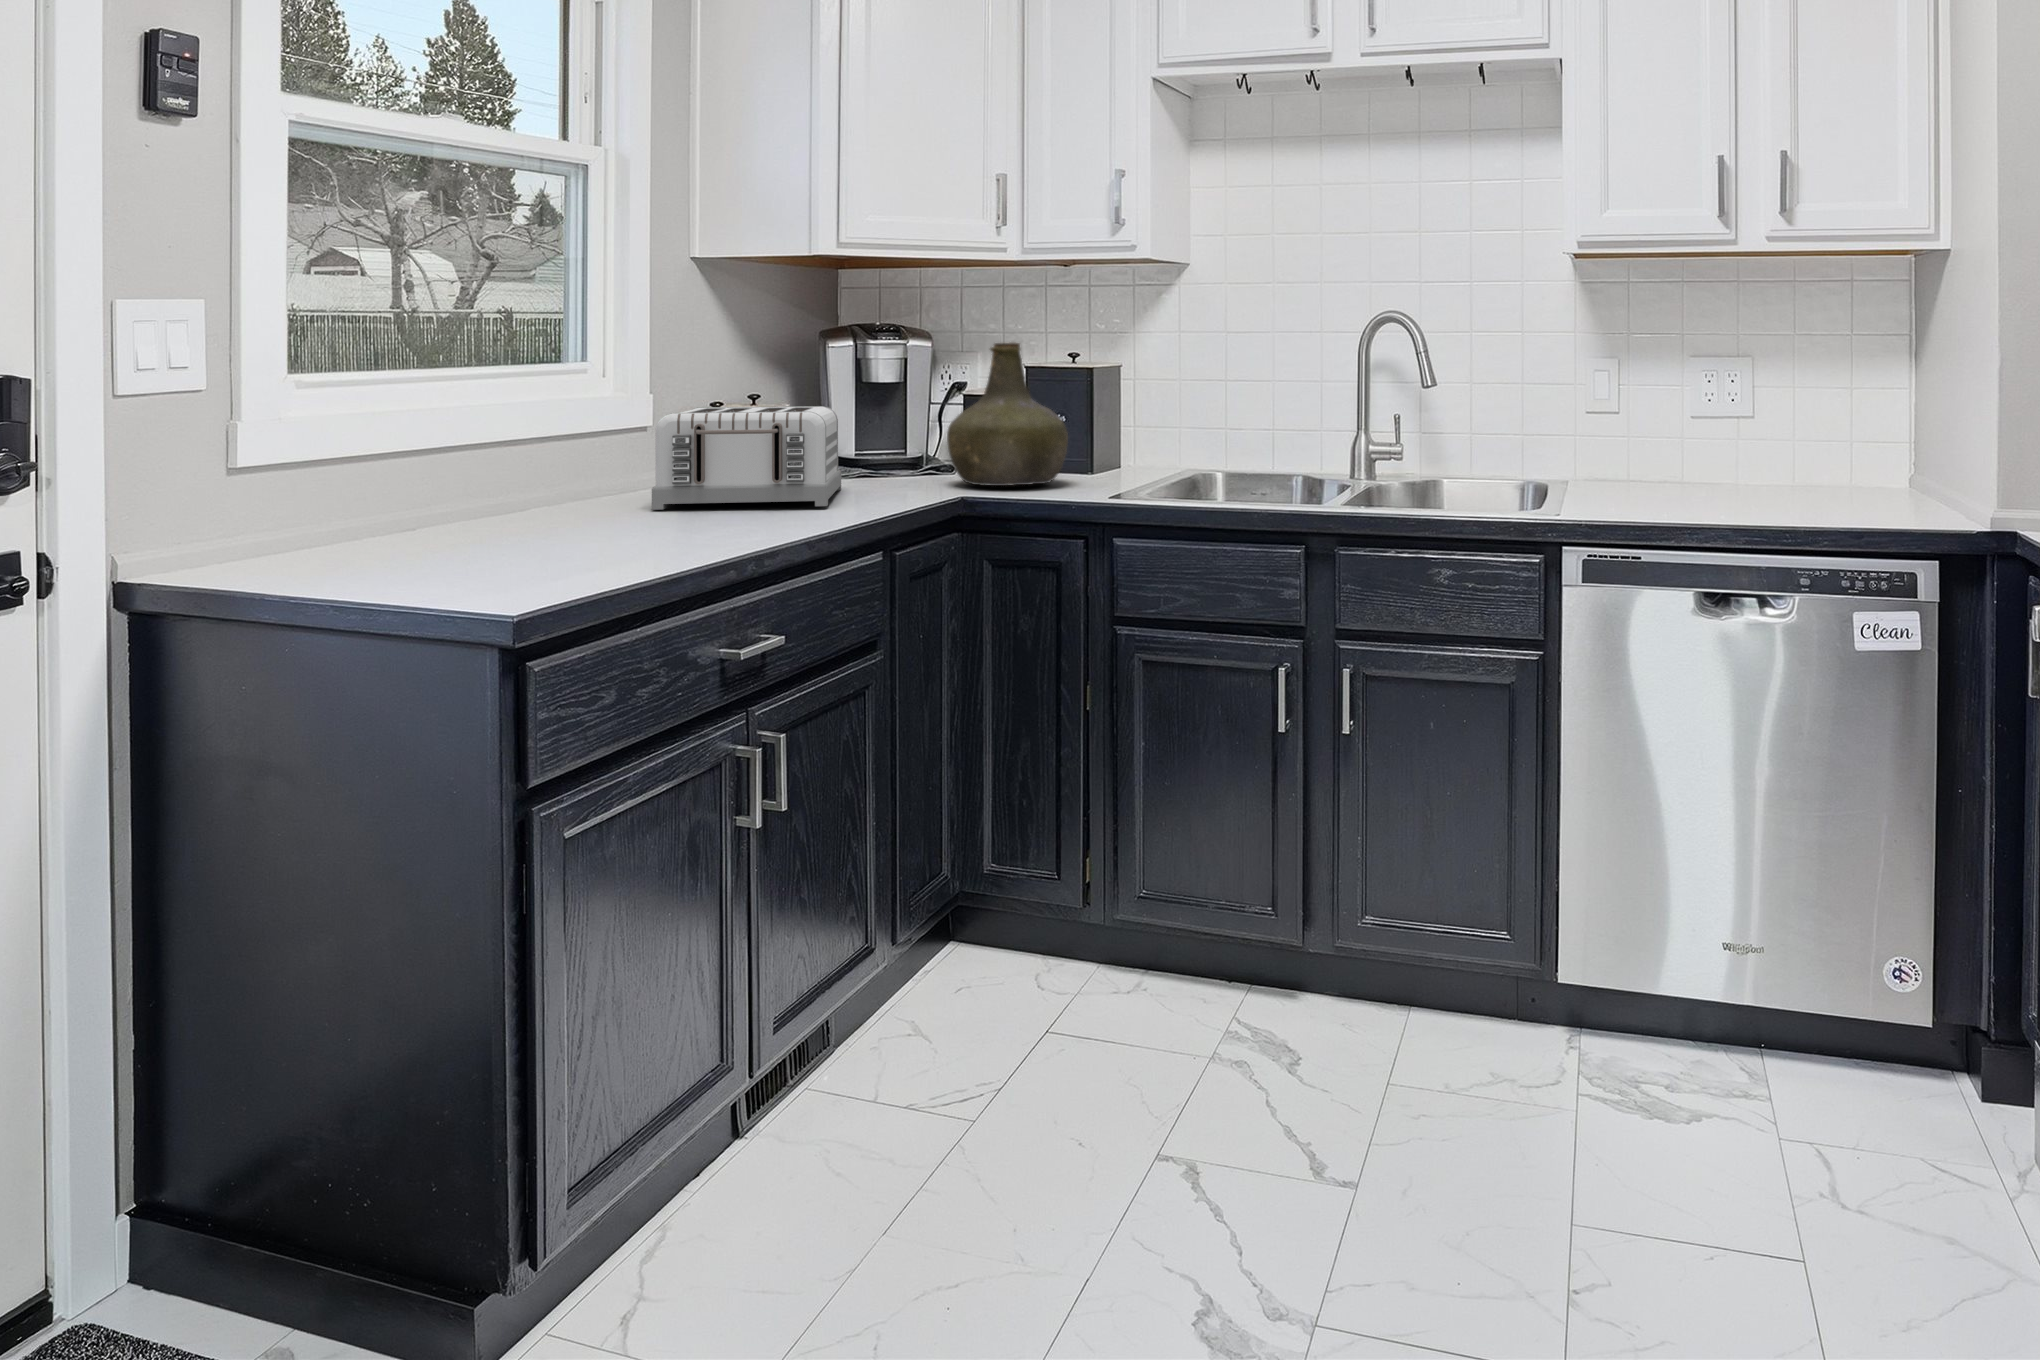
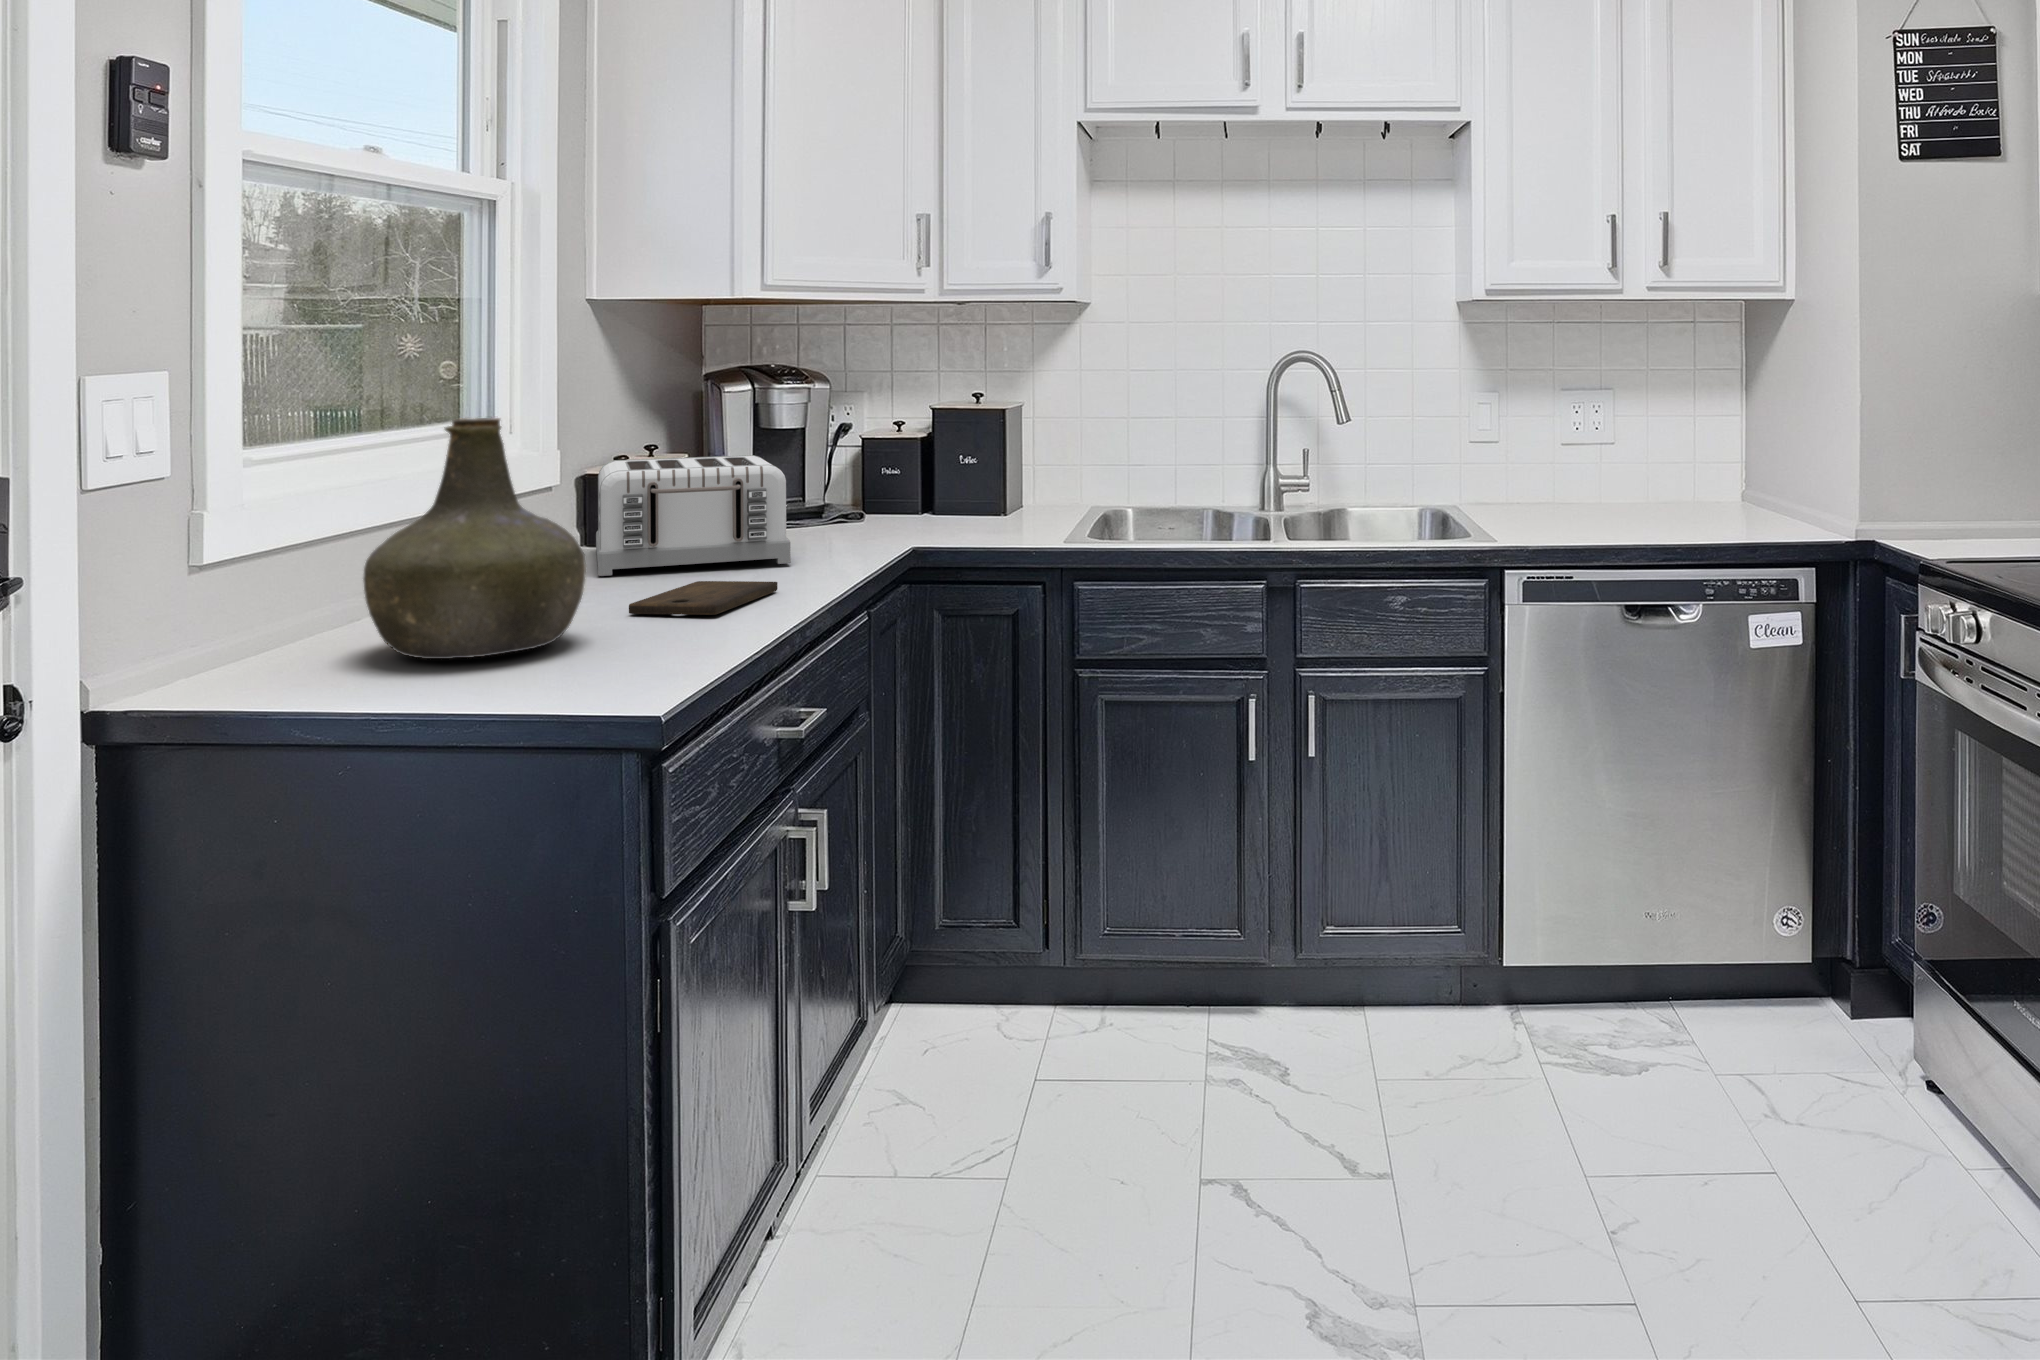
bottle: present [947,342,1068,486] -> present [364,418,586,659]
cutting board: none [627,516,782,543] -> present [629,581,778,615]

